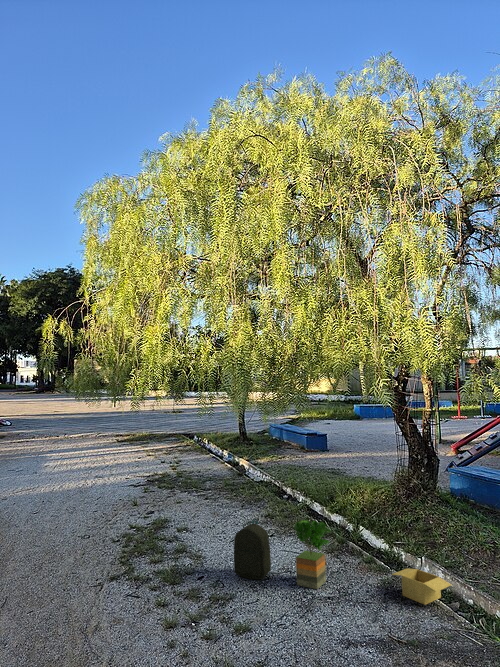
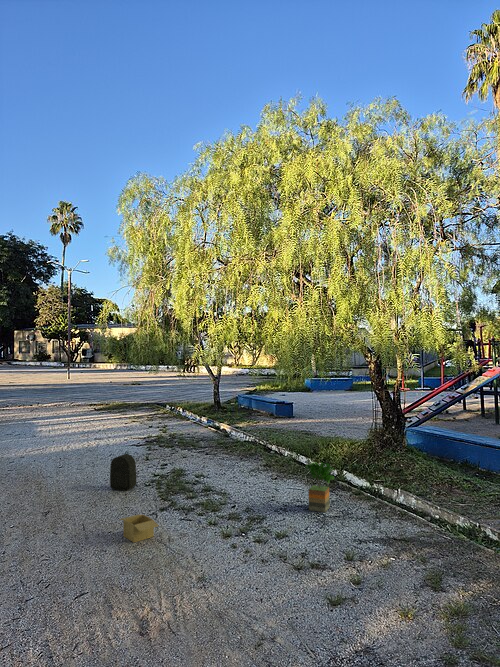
backpack: present [234,519,271,579] -> present [110,451,136,490]
cardboard box: present [392,568,451,605] -> present [120,514,158,542]

